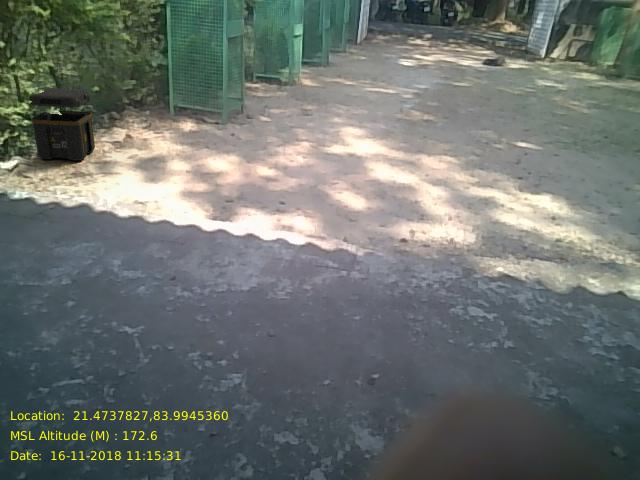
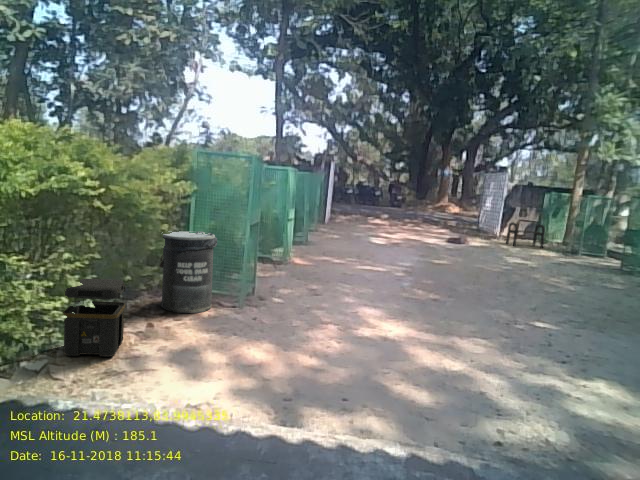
bench: none [551,41,596,71] -> present [506,222,545,248]
trash can: none [138,45,196,127] -> present [160,231,217,313]

